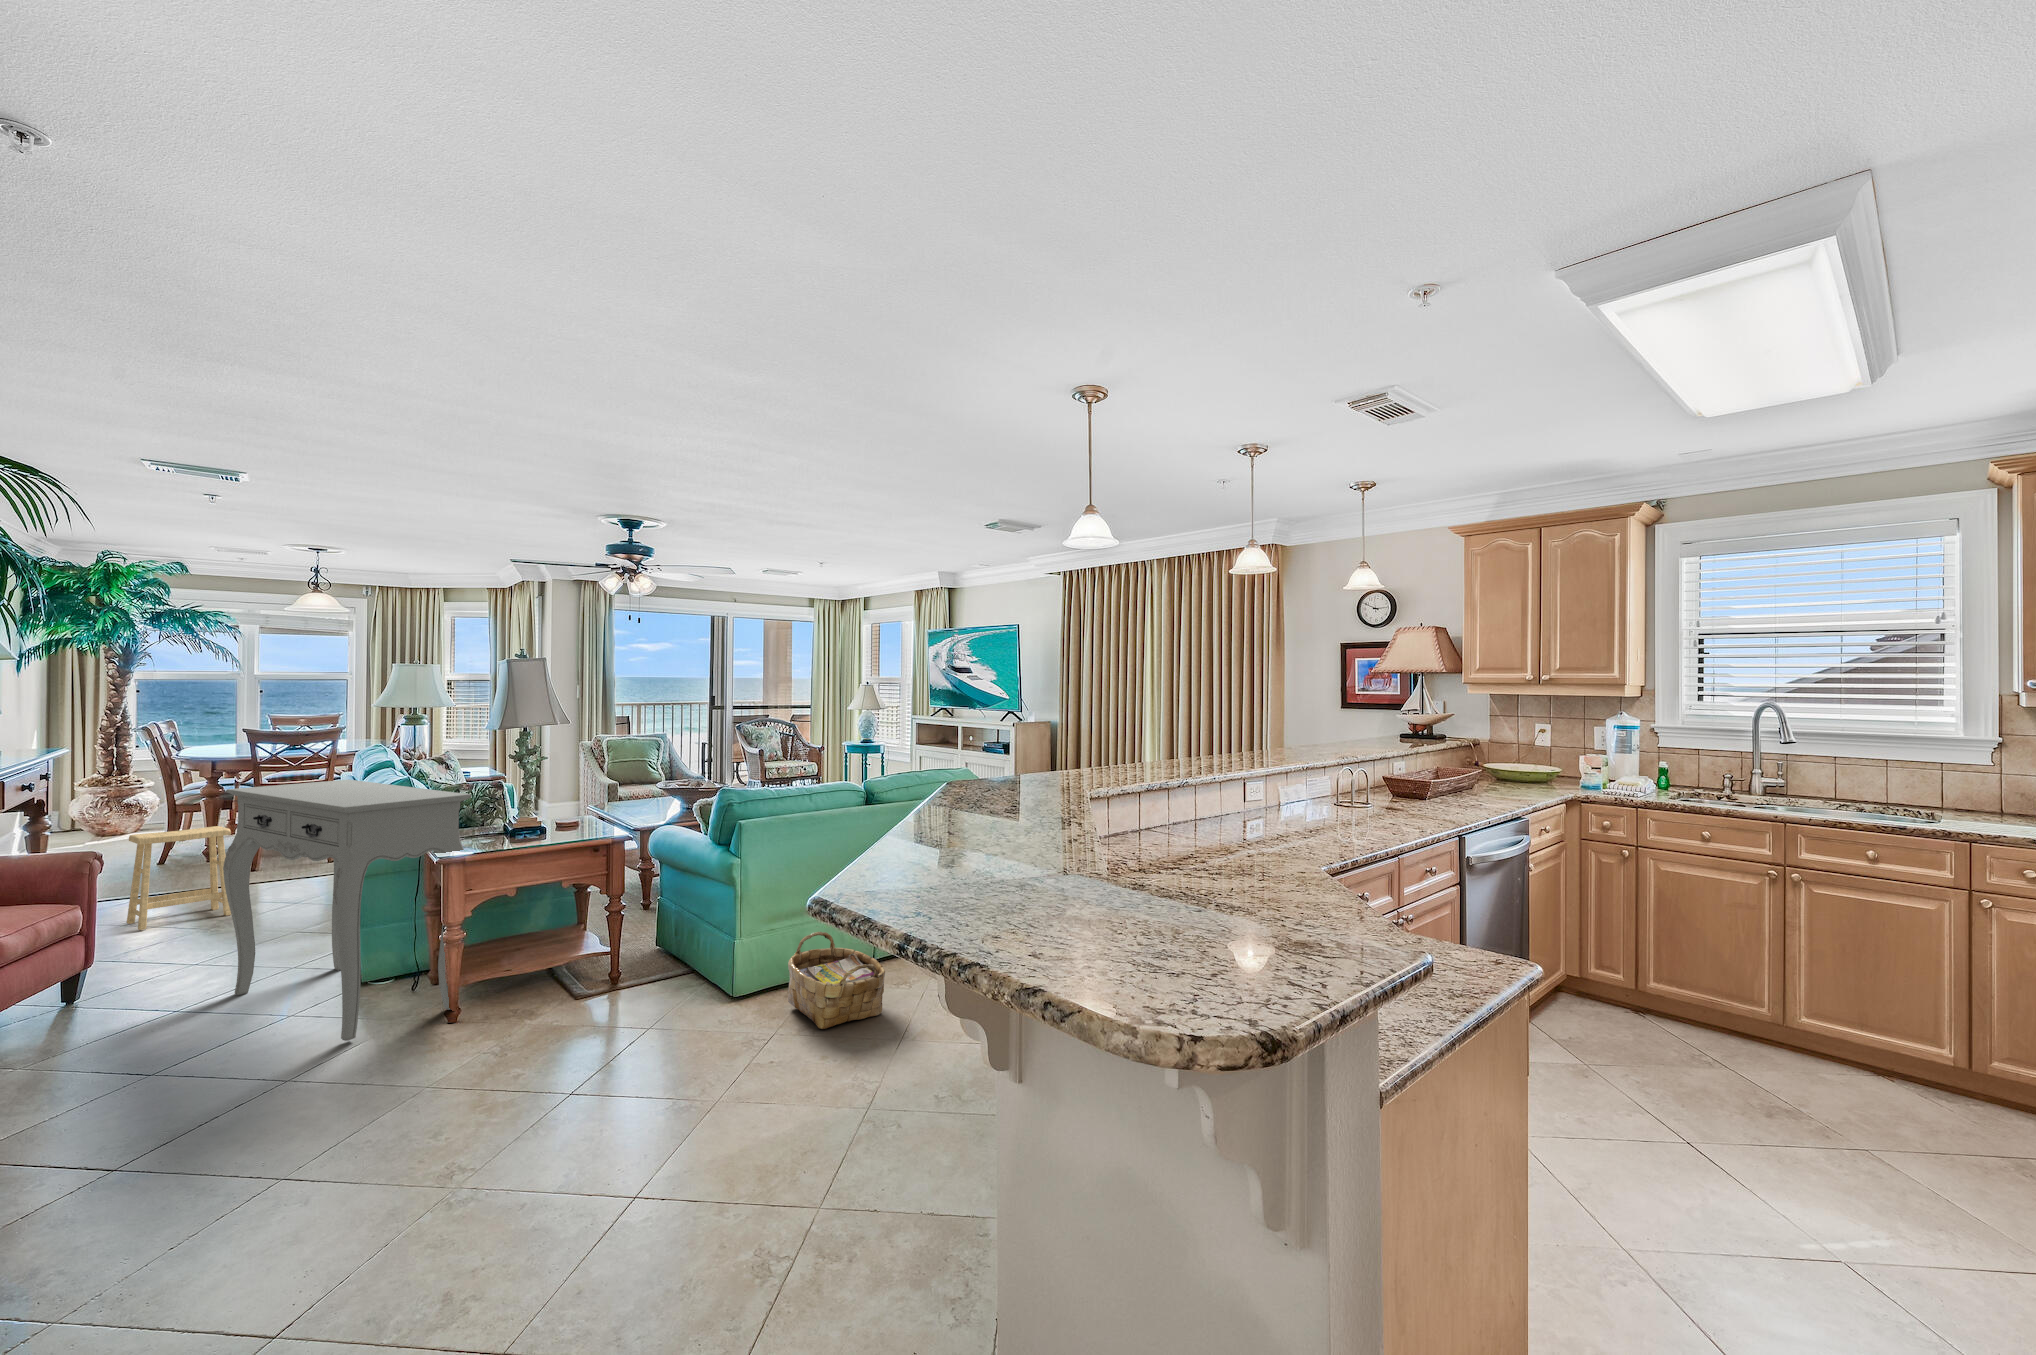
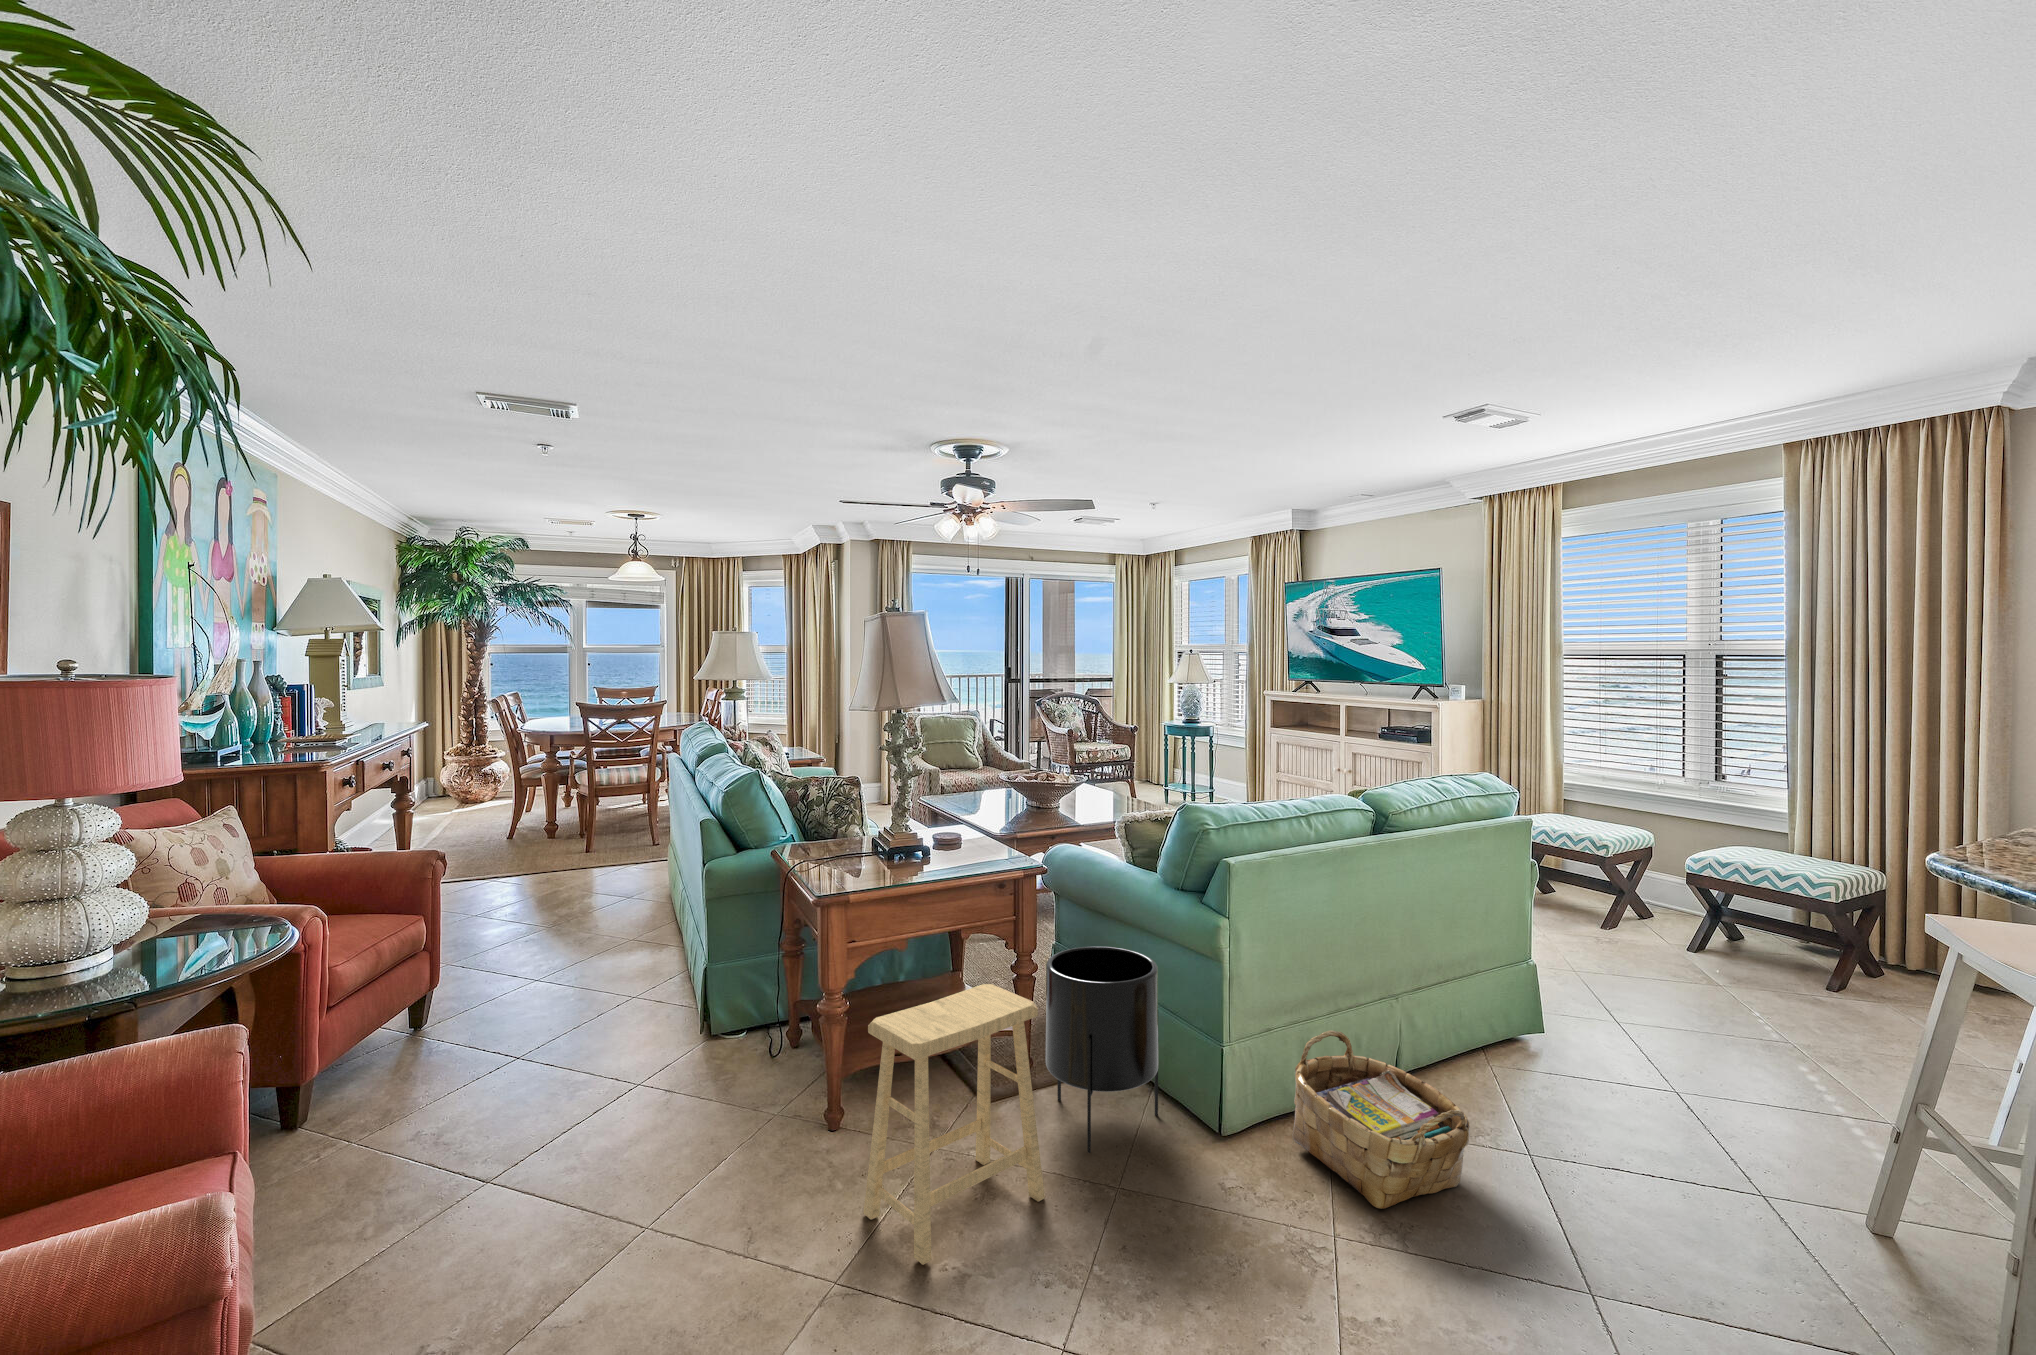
console table: present [223,780,472,1041] -> none [563,769,842,1134]
footstool: present [127,826,231,930] -> present [864,984,1045,1265]
planter: none [622,890,707,1023] -> present [1046,946,1158,1153]

